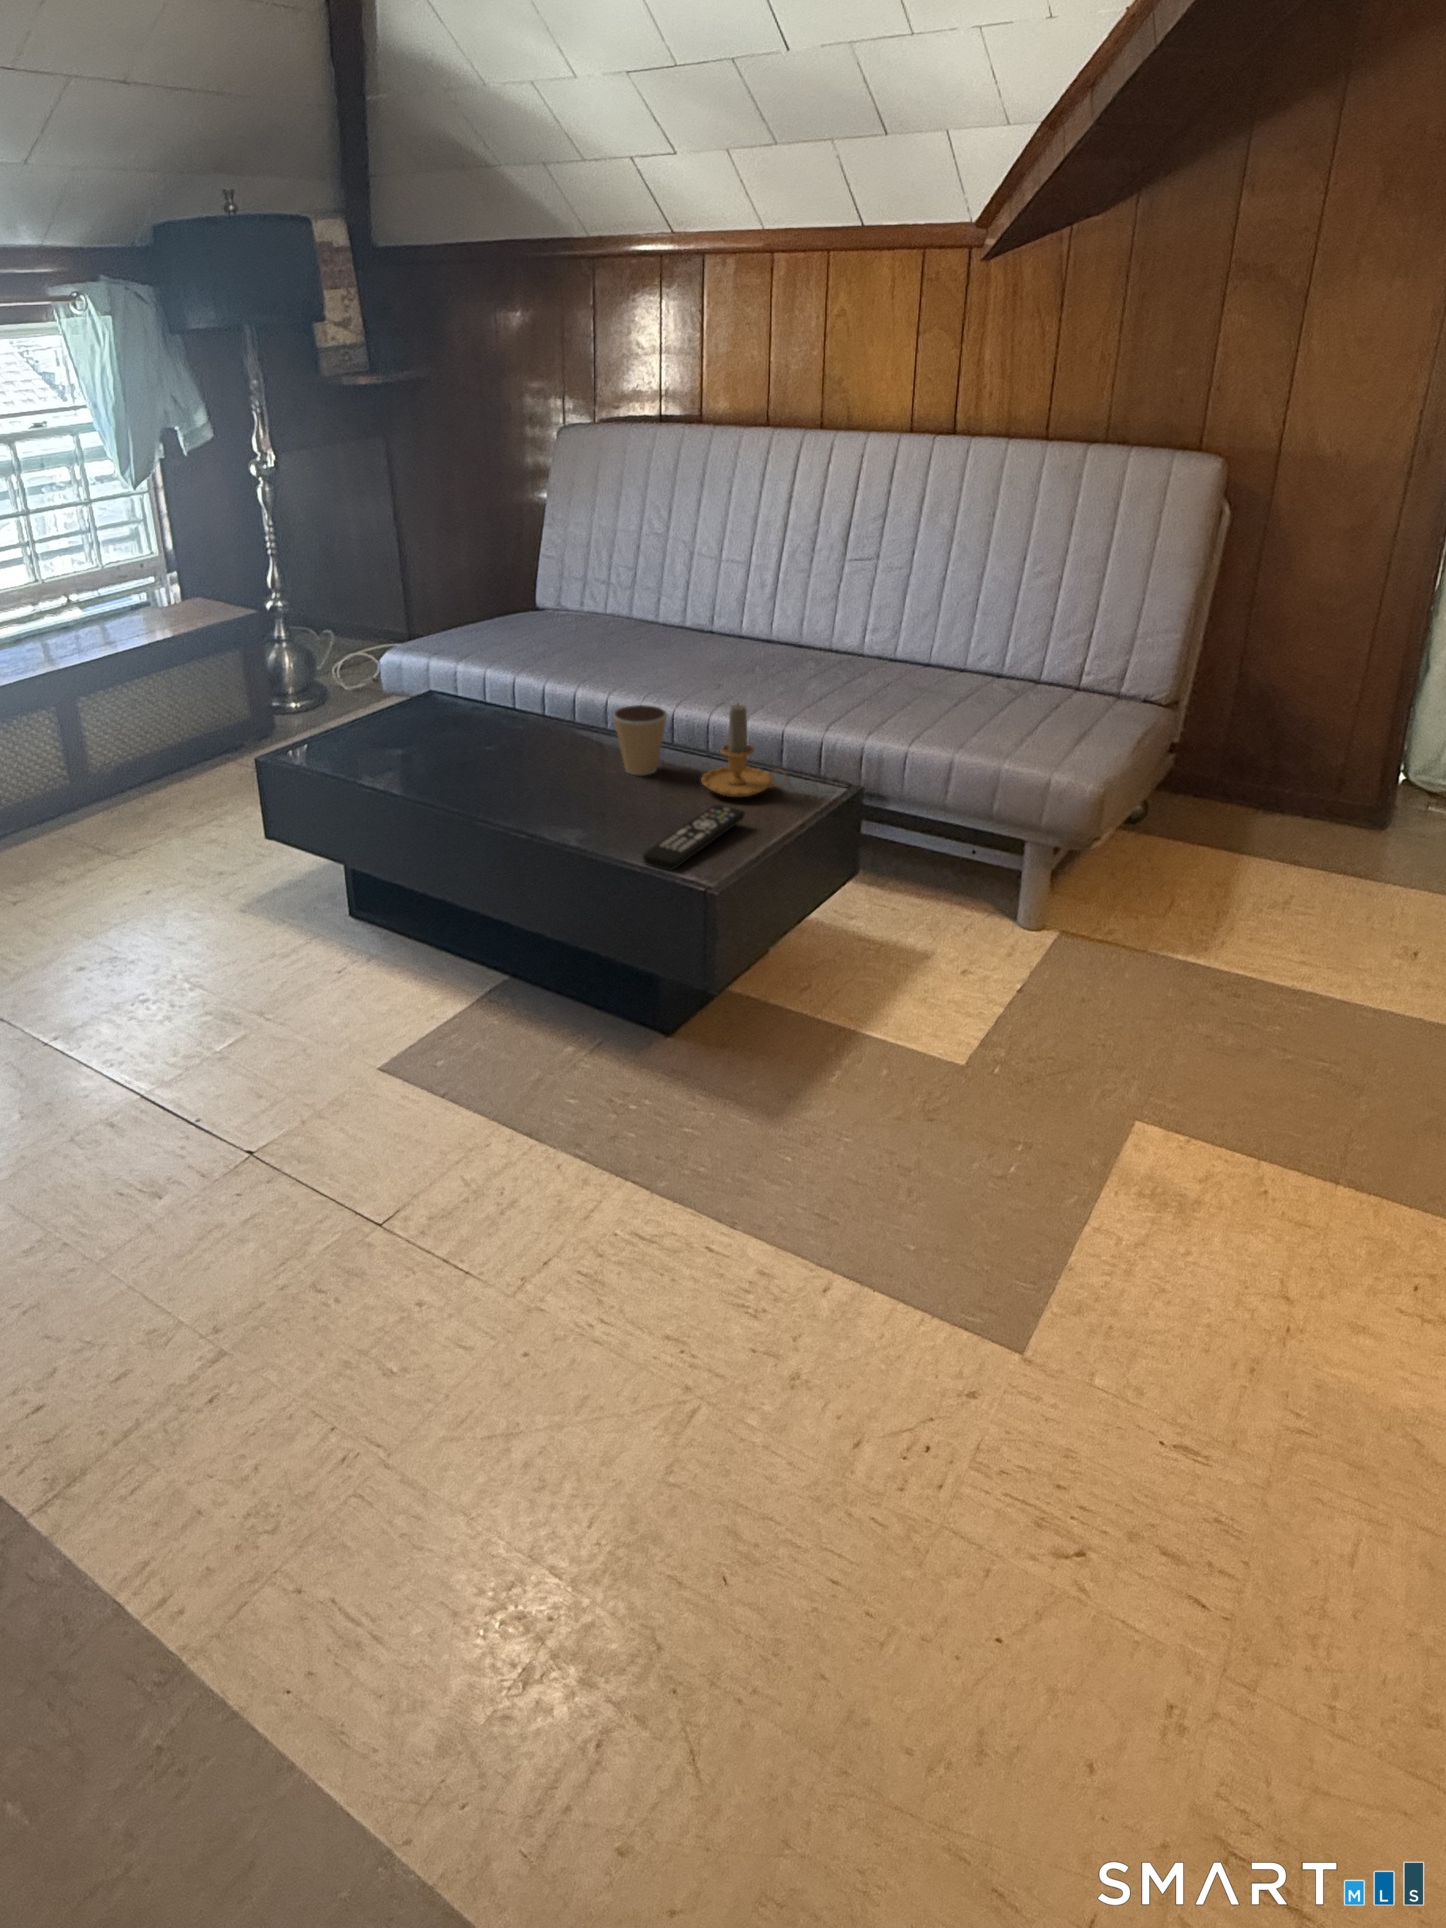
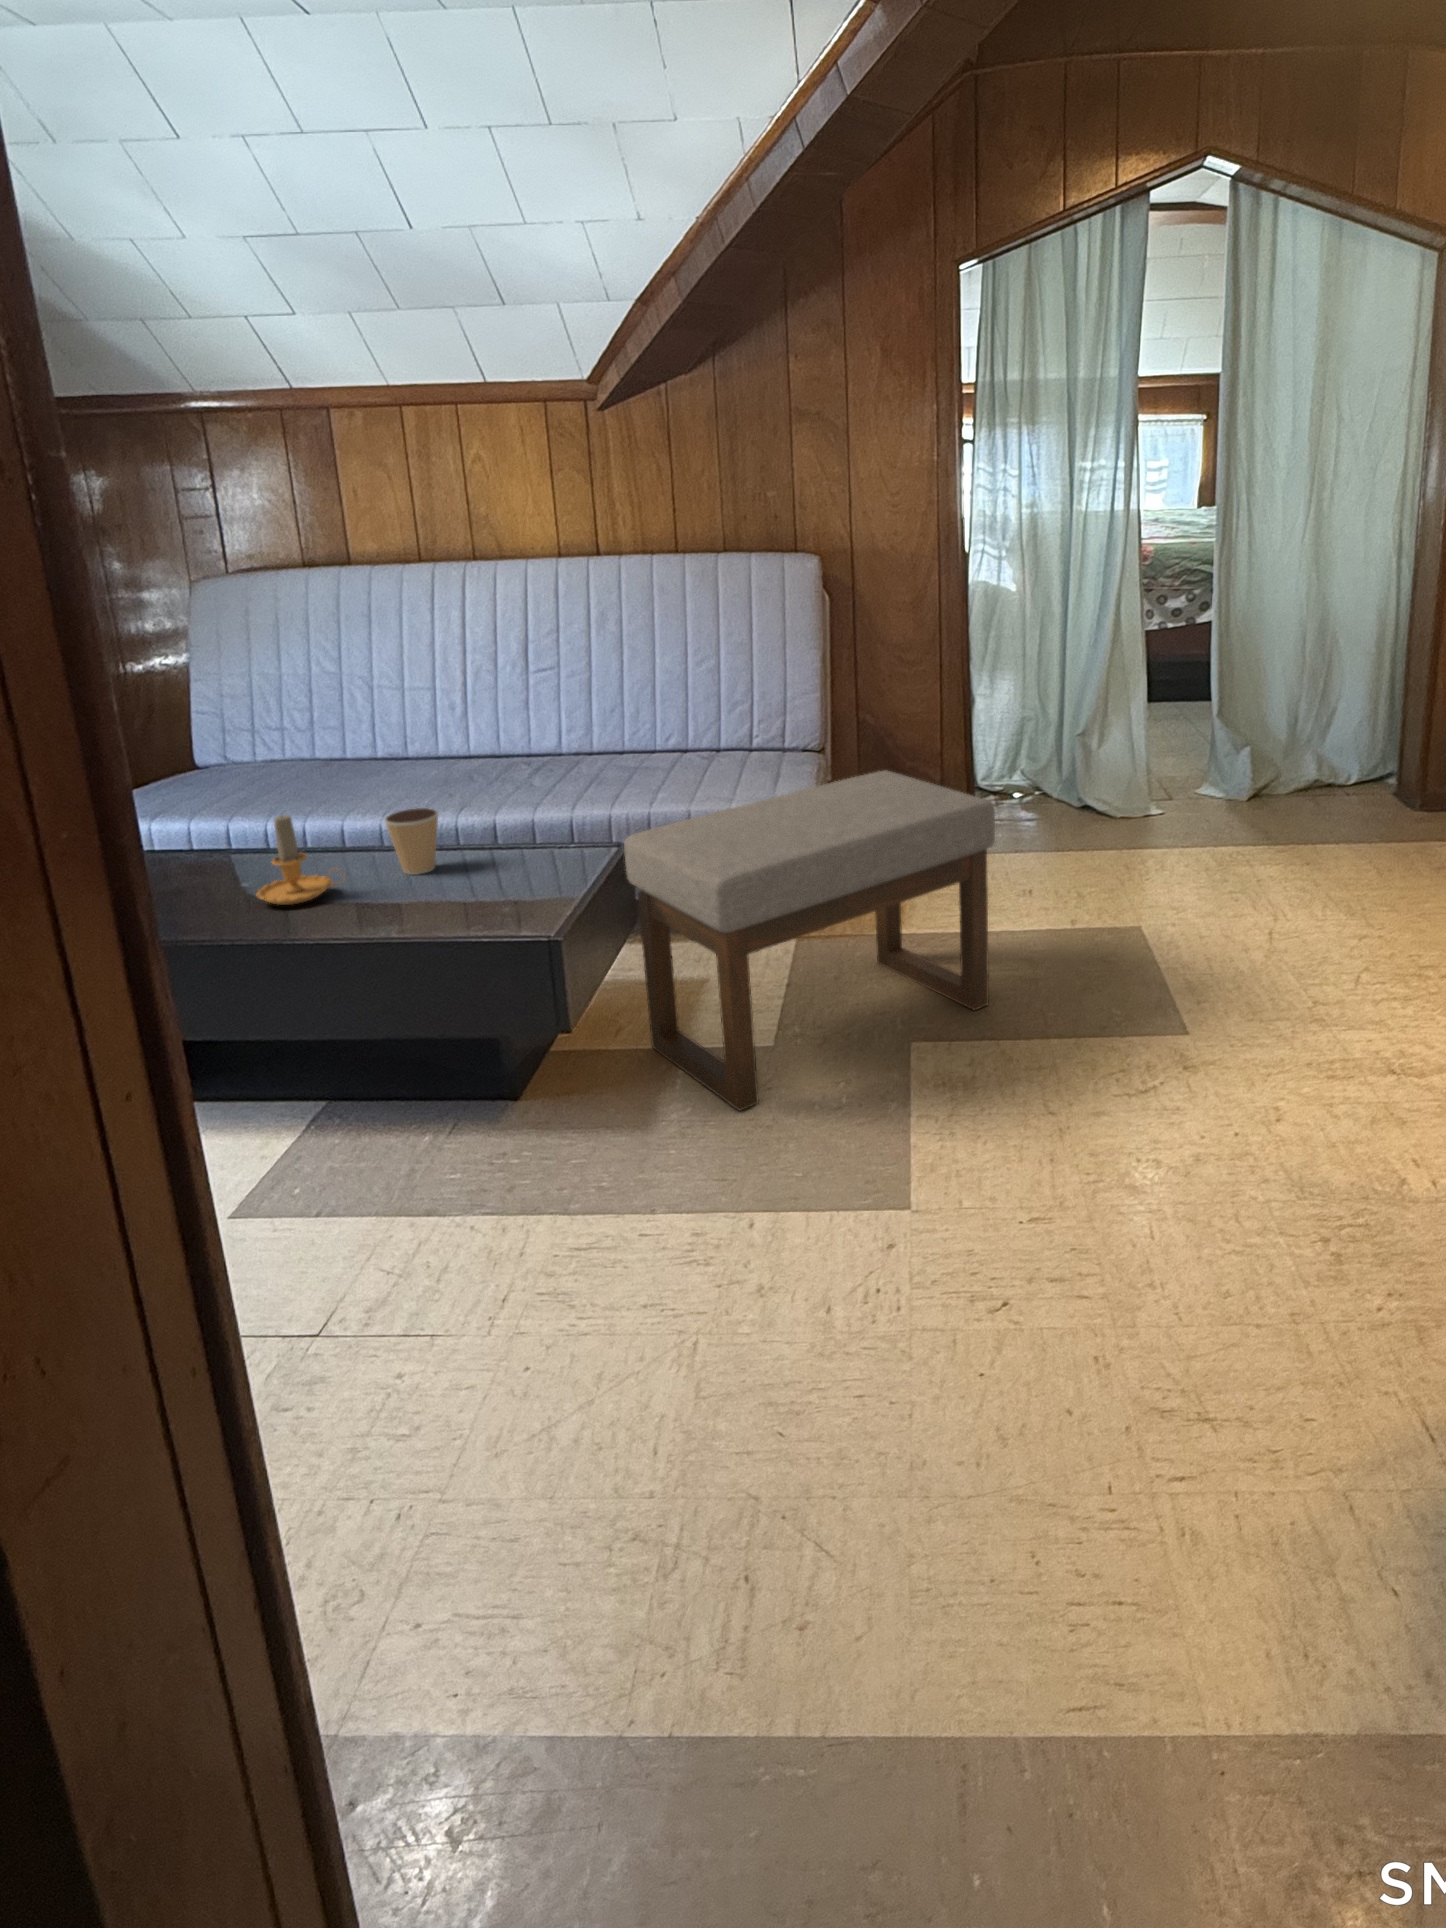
candle: present [701,703,785,798] -> present [257,815,337,905]
ottoman: none [827,767,1336,1139] -> present [624,770,995,1111]
remote control: present [643,805,745,870] -> none [478,874,549,934]

